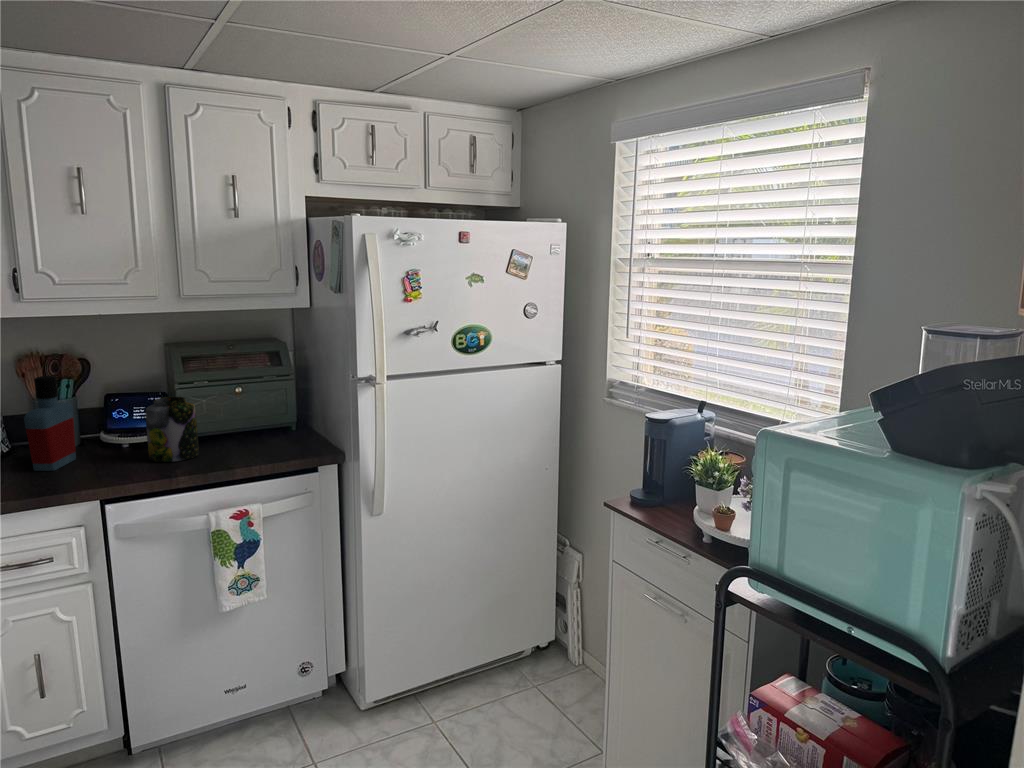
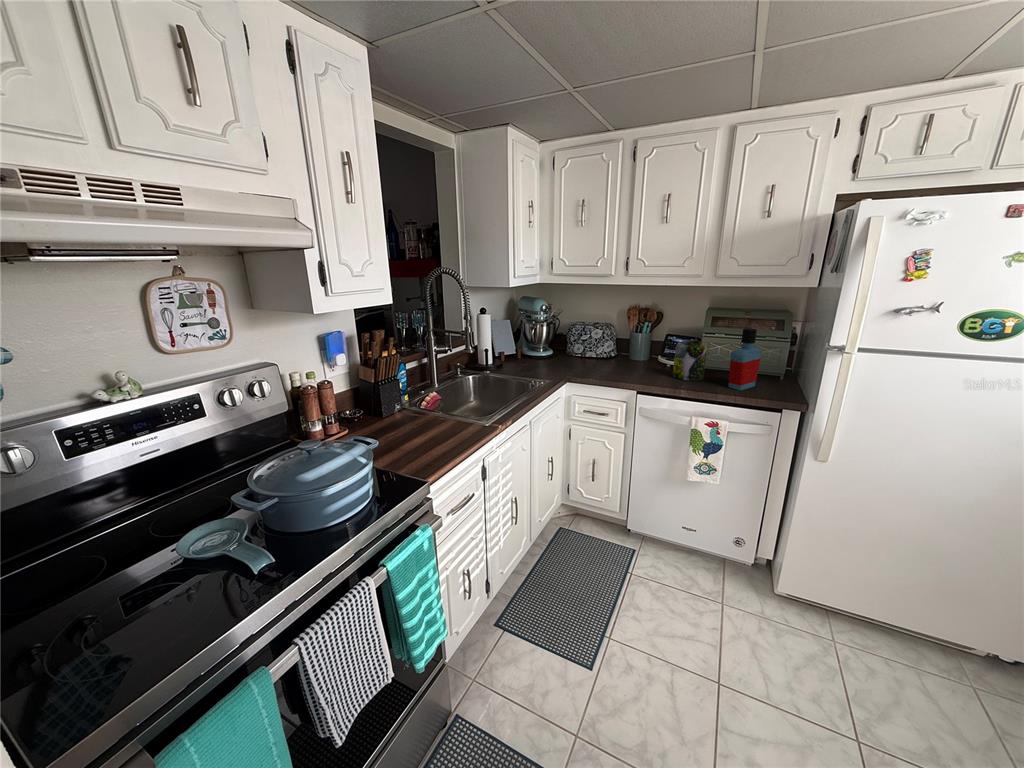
bottle: present [24,376,76,471] -> present [728,328,762,390]

